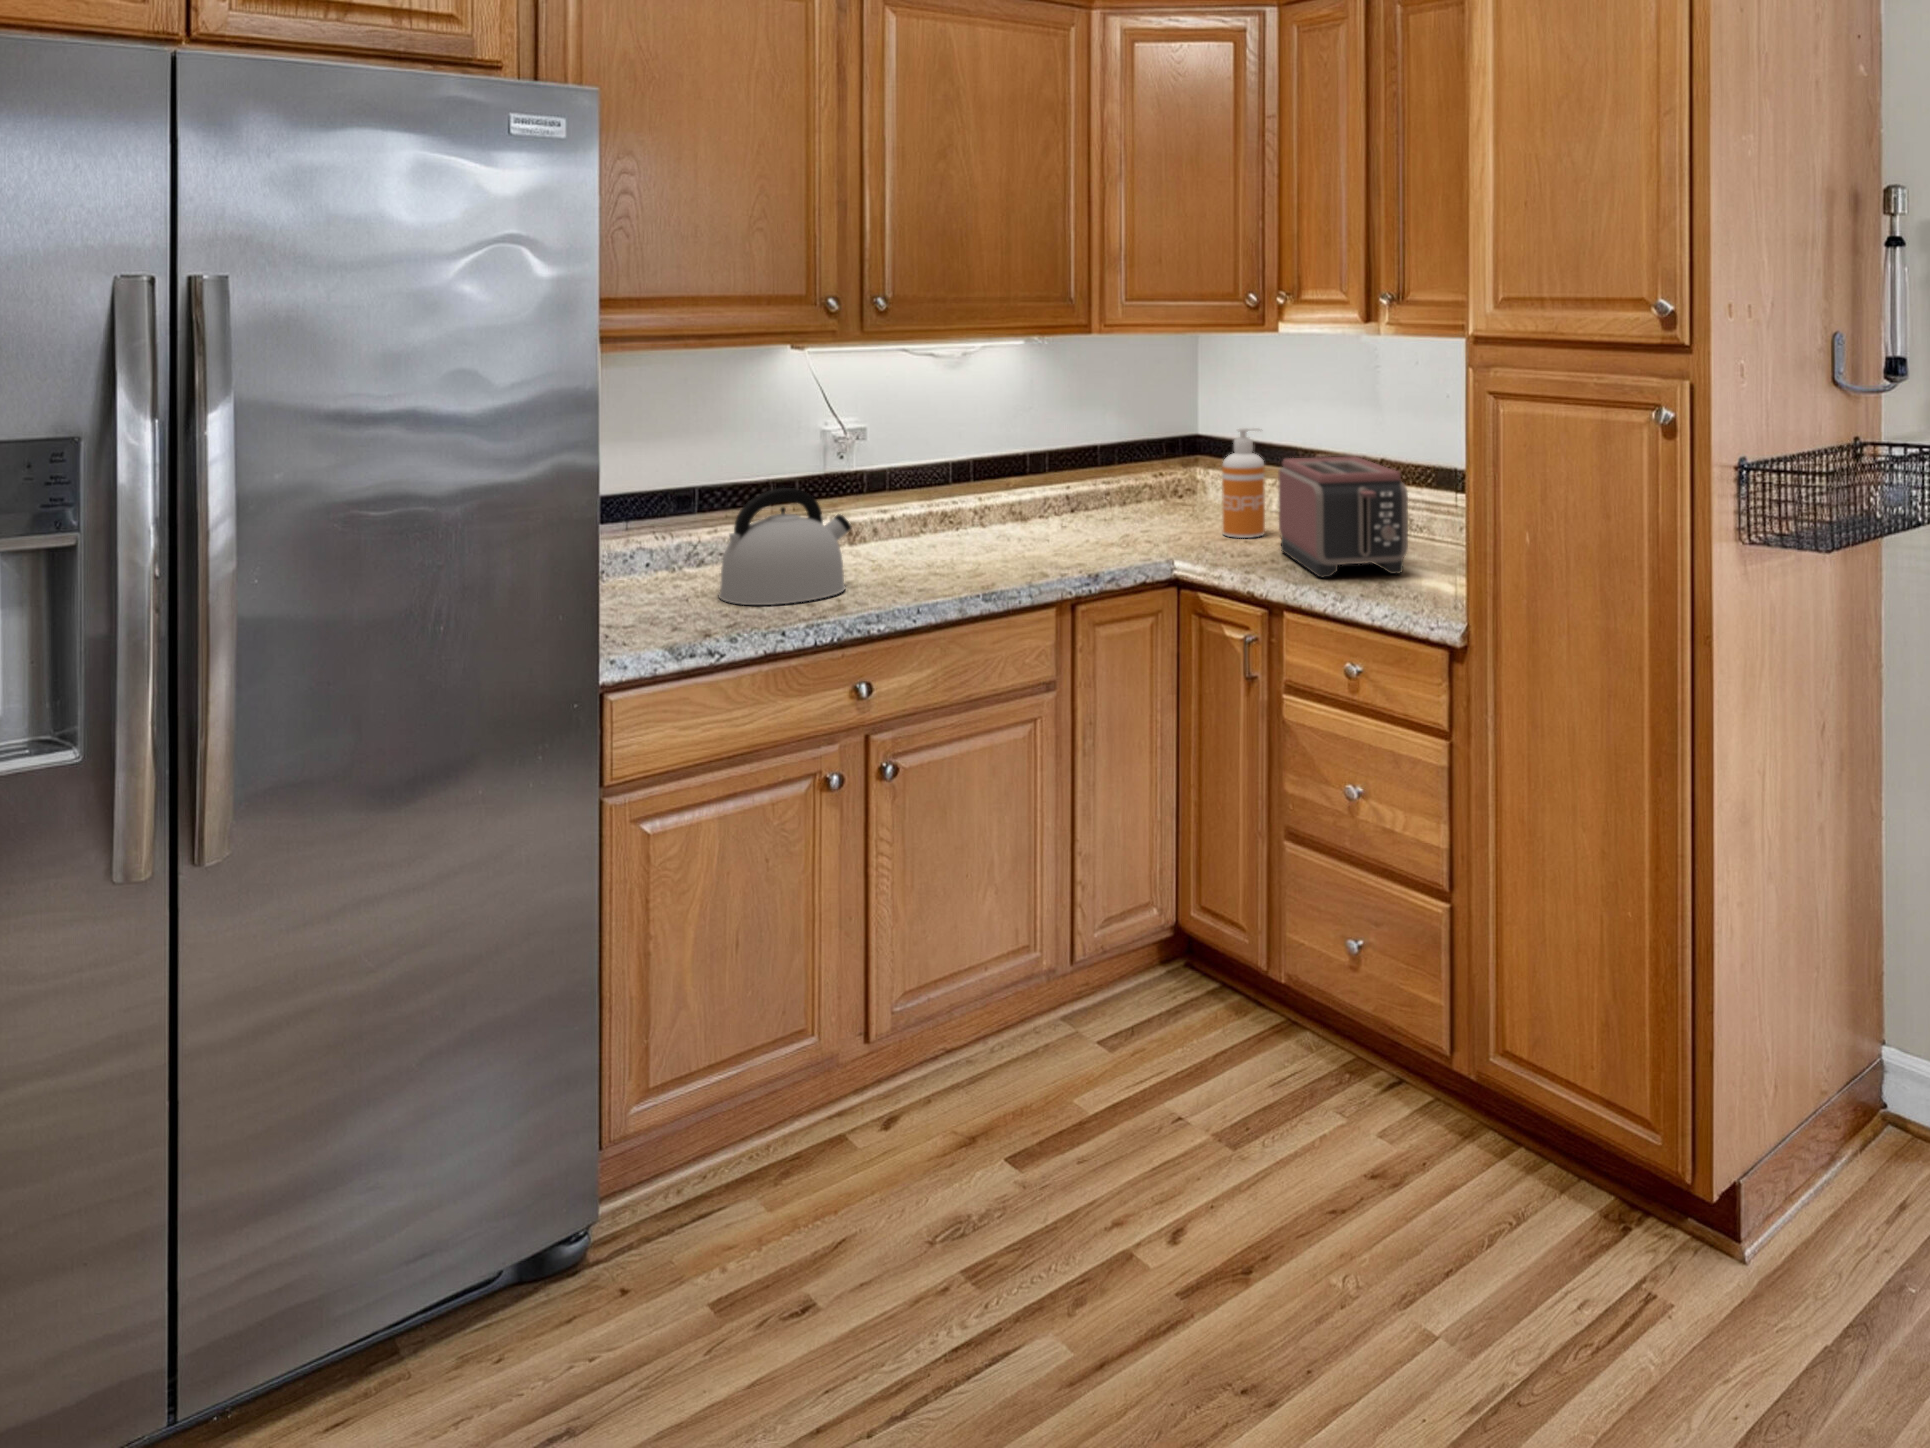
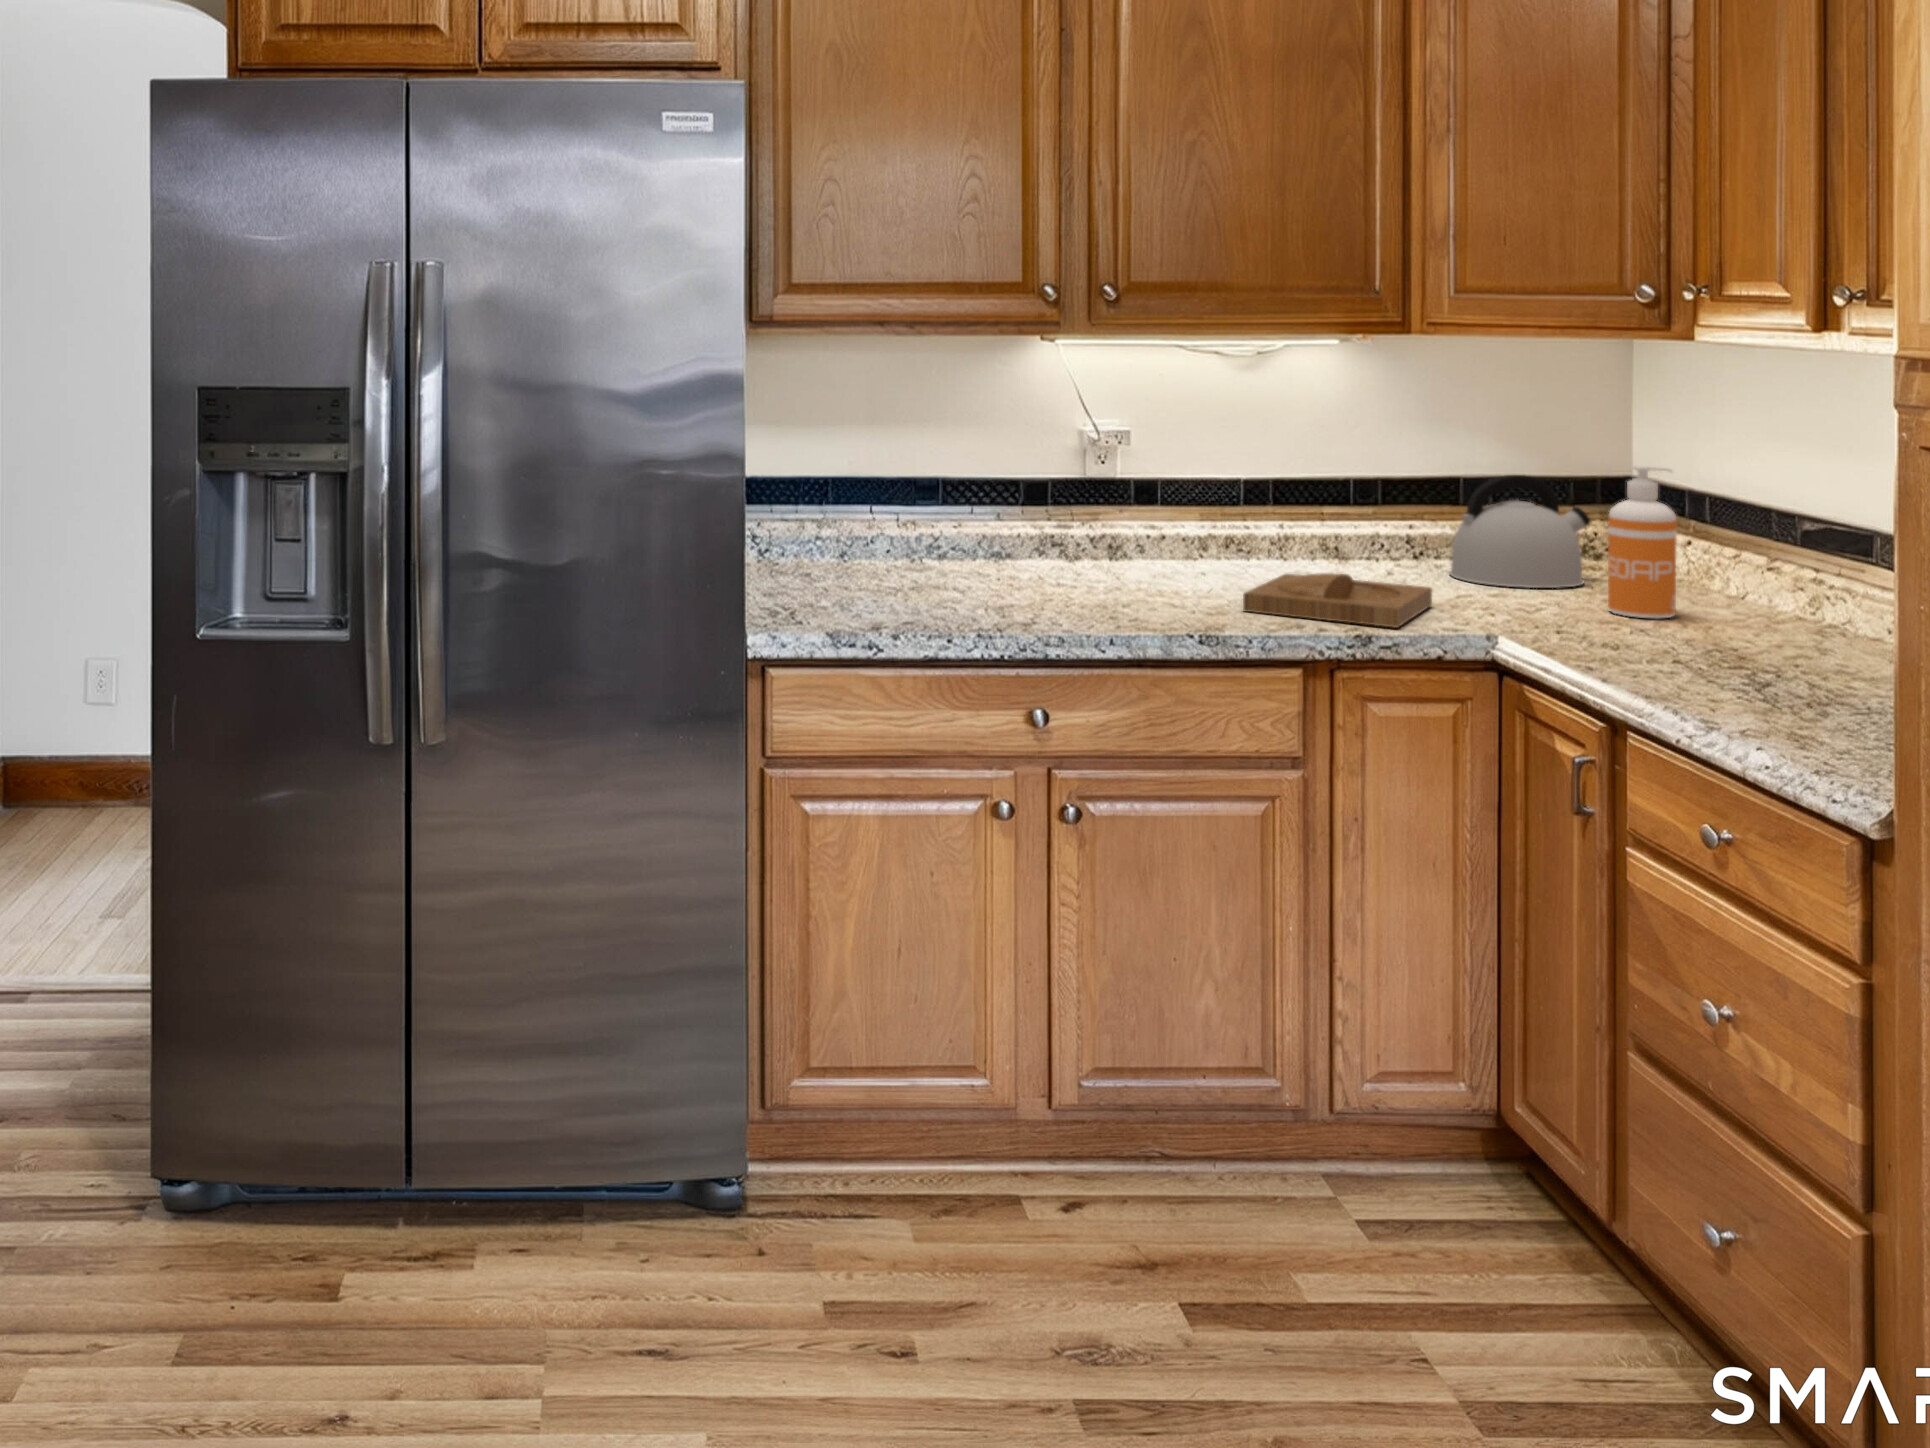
toaster: present [1278,457,1408,578] -> none [1662,511,1830,688]
kettle: present [719,488,851,605] -> present [1450,475,1590,588]
tray: none [995,531,1117,571] -> present [1243,573,1432,628]

